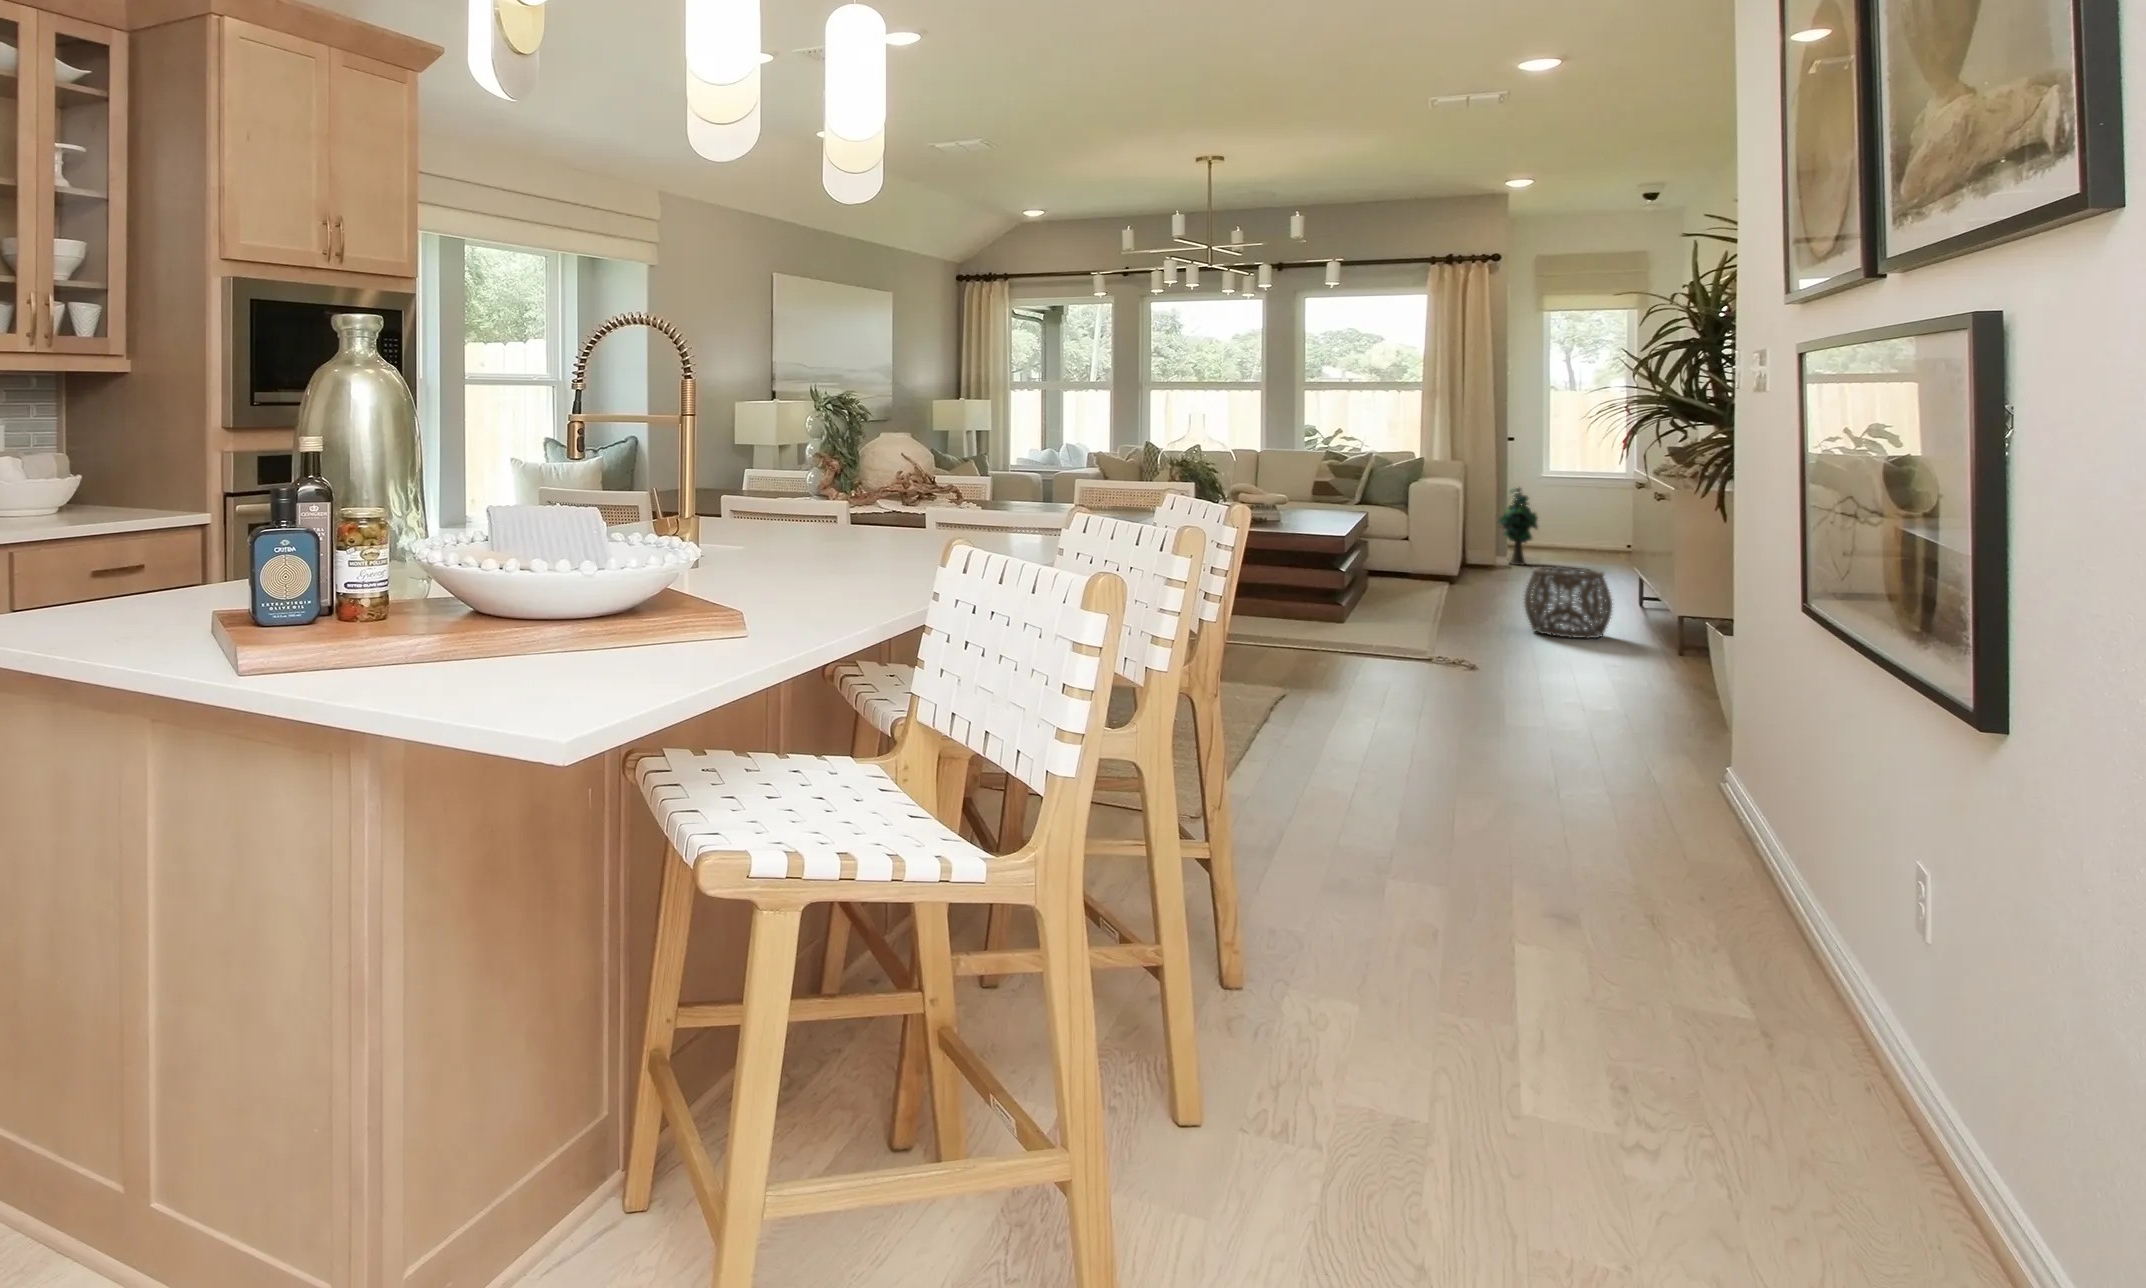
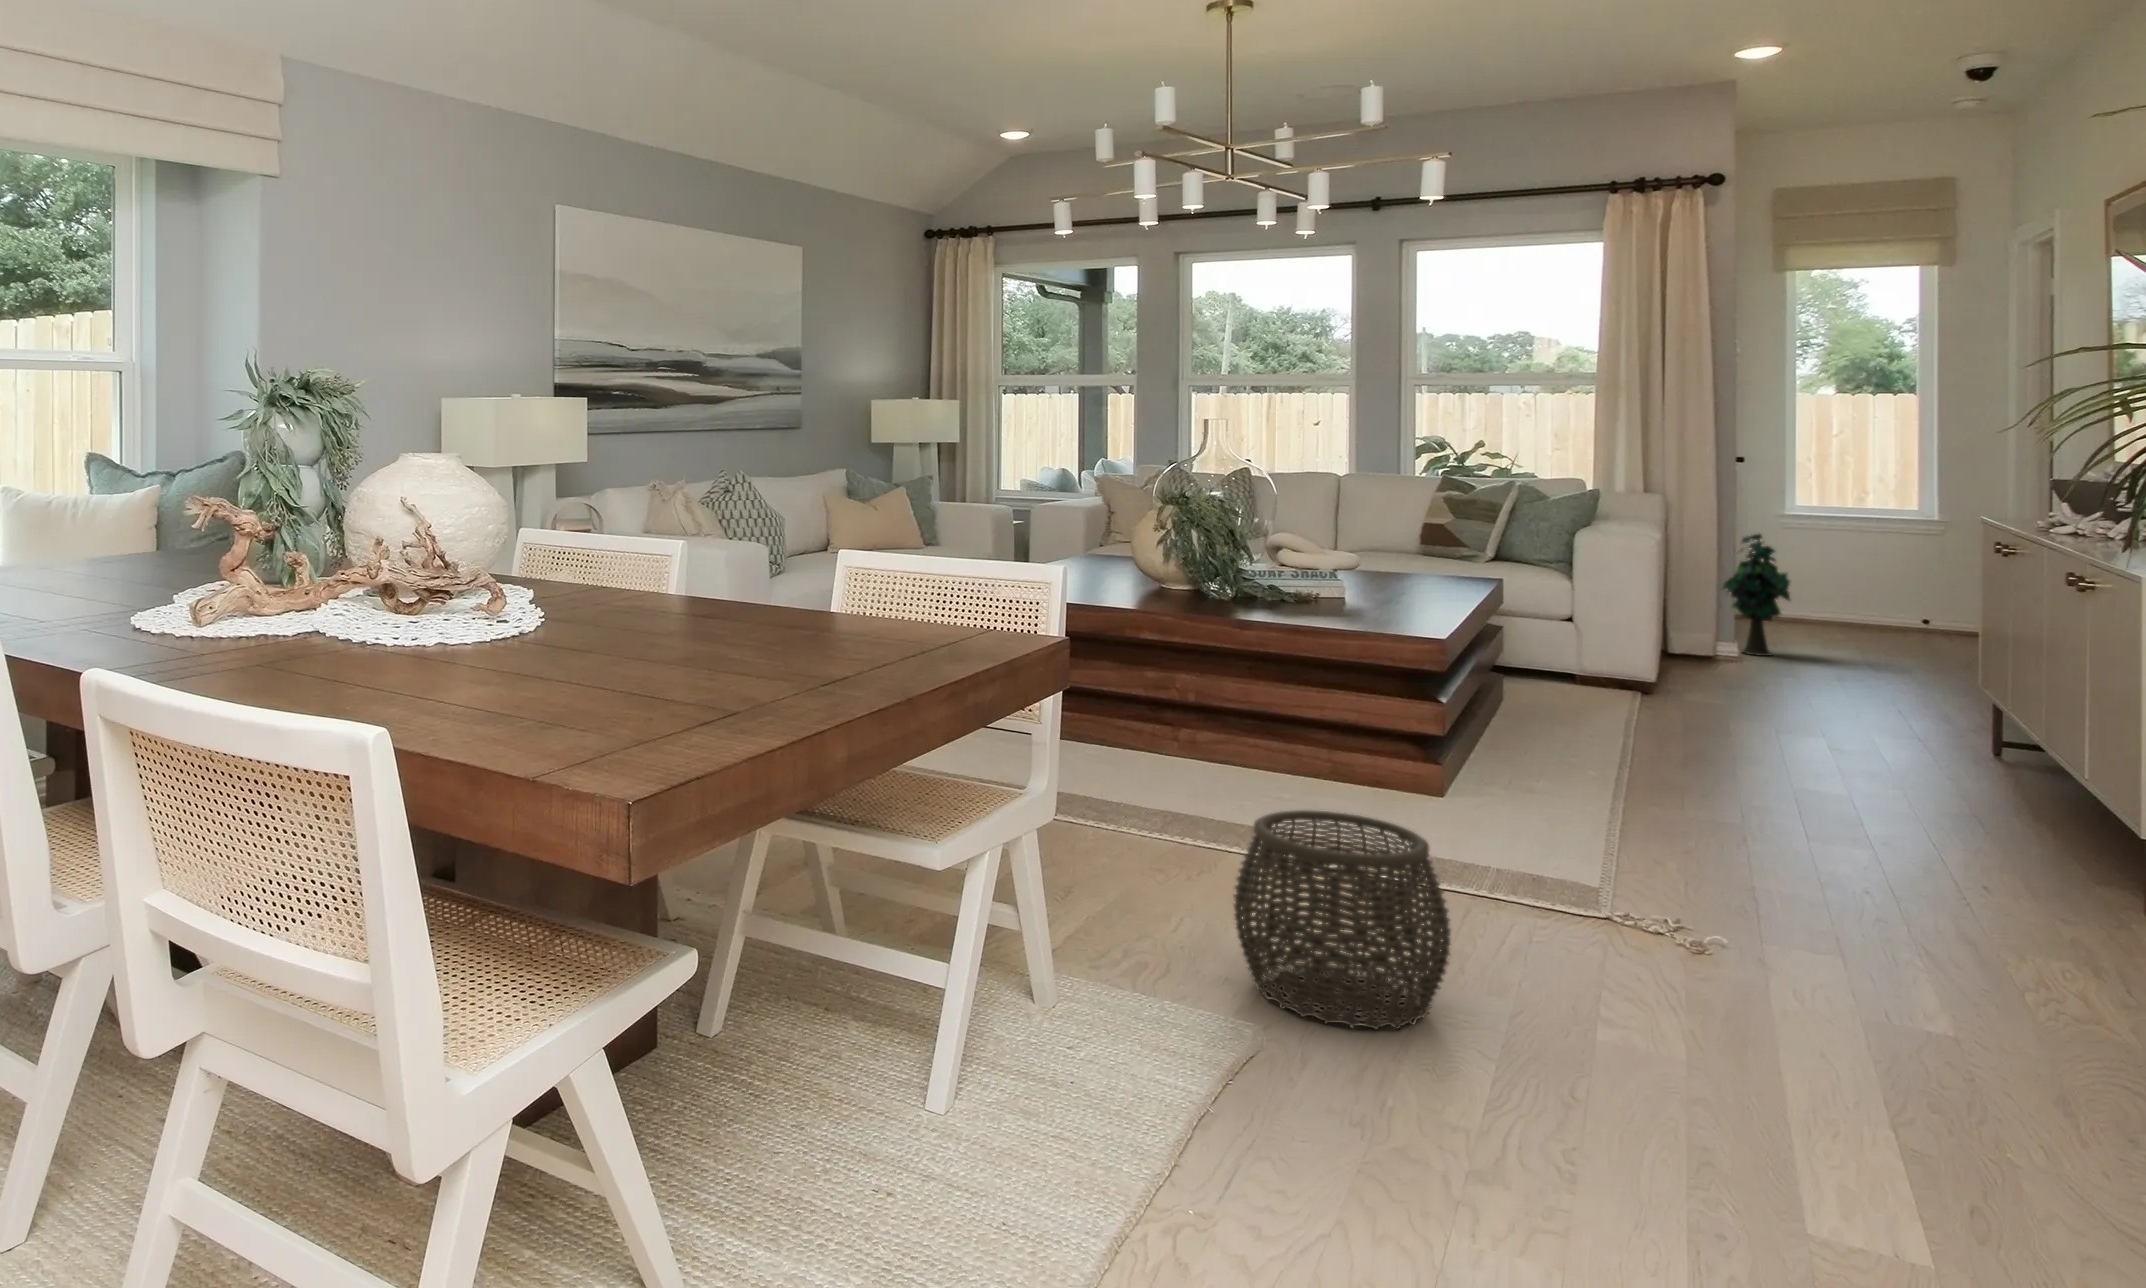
woven basket: present [1524,566,1613,639] -> present [1234,810,1451,1030]

